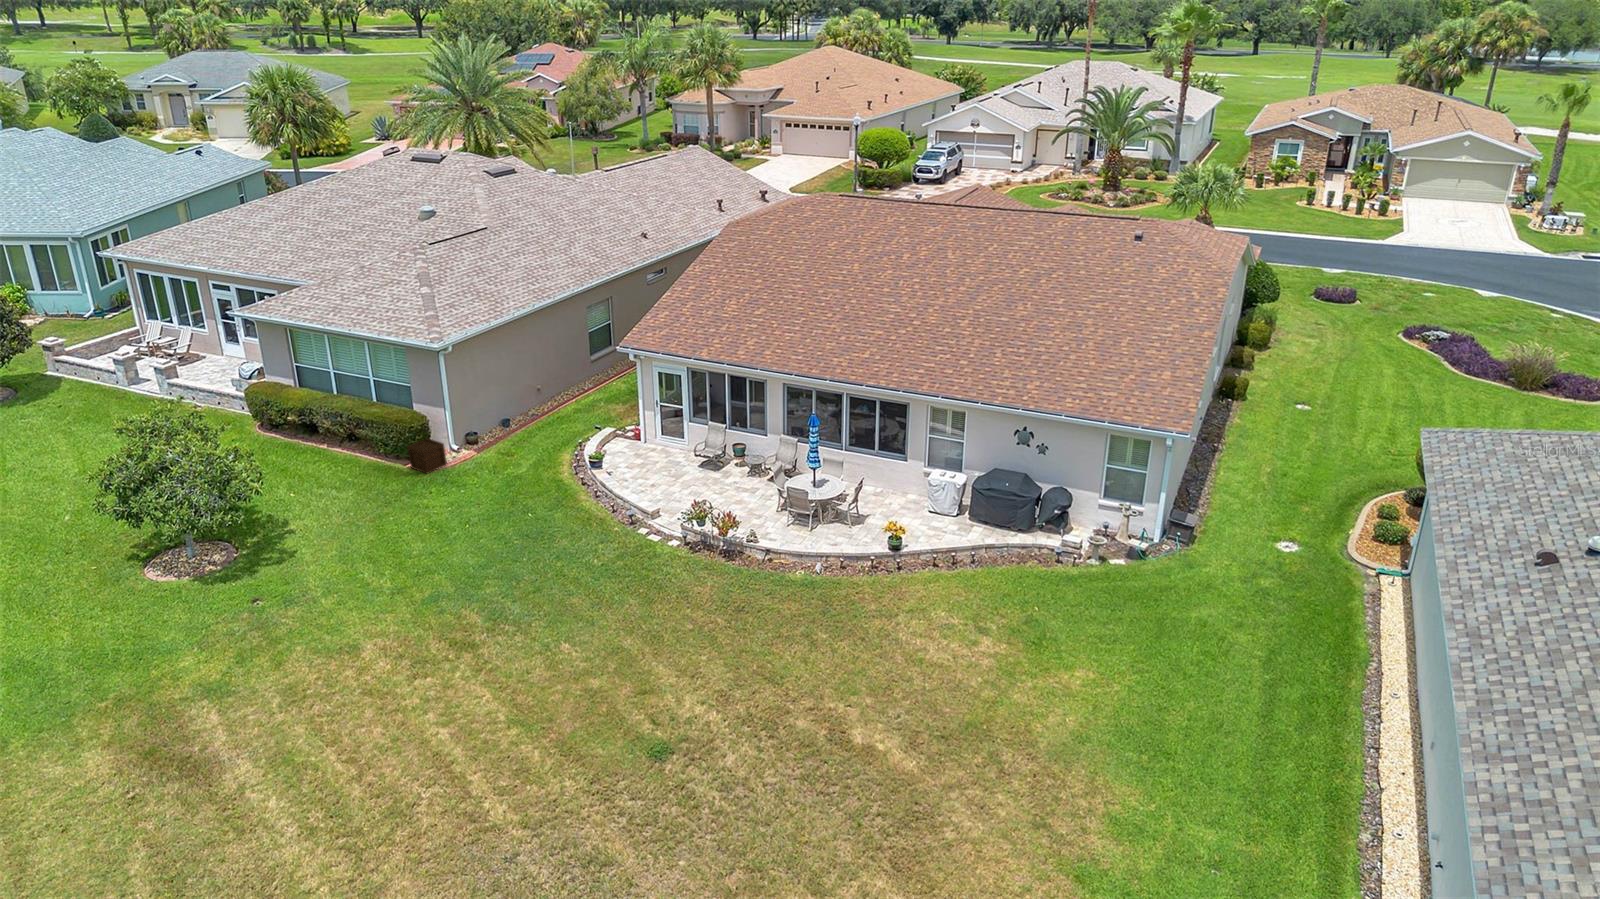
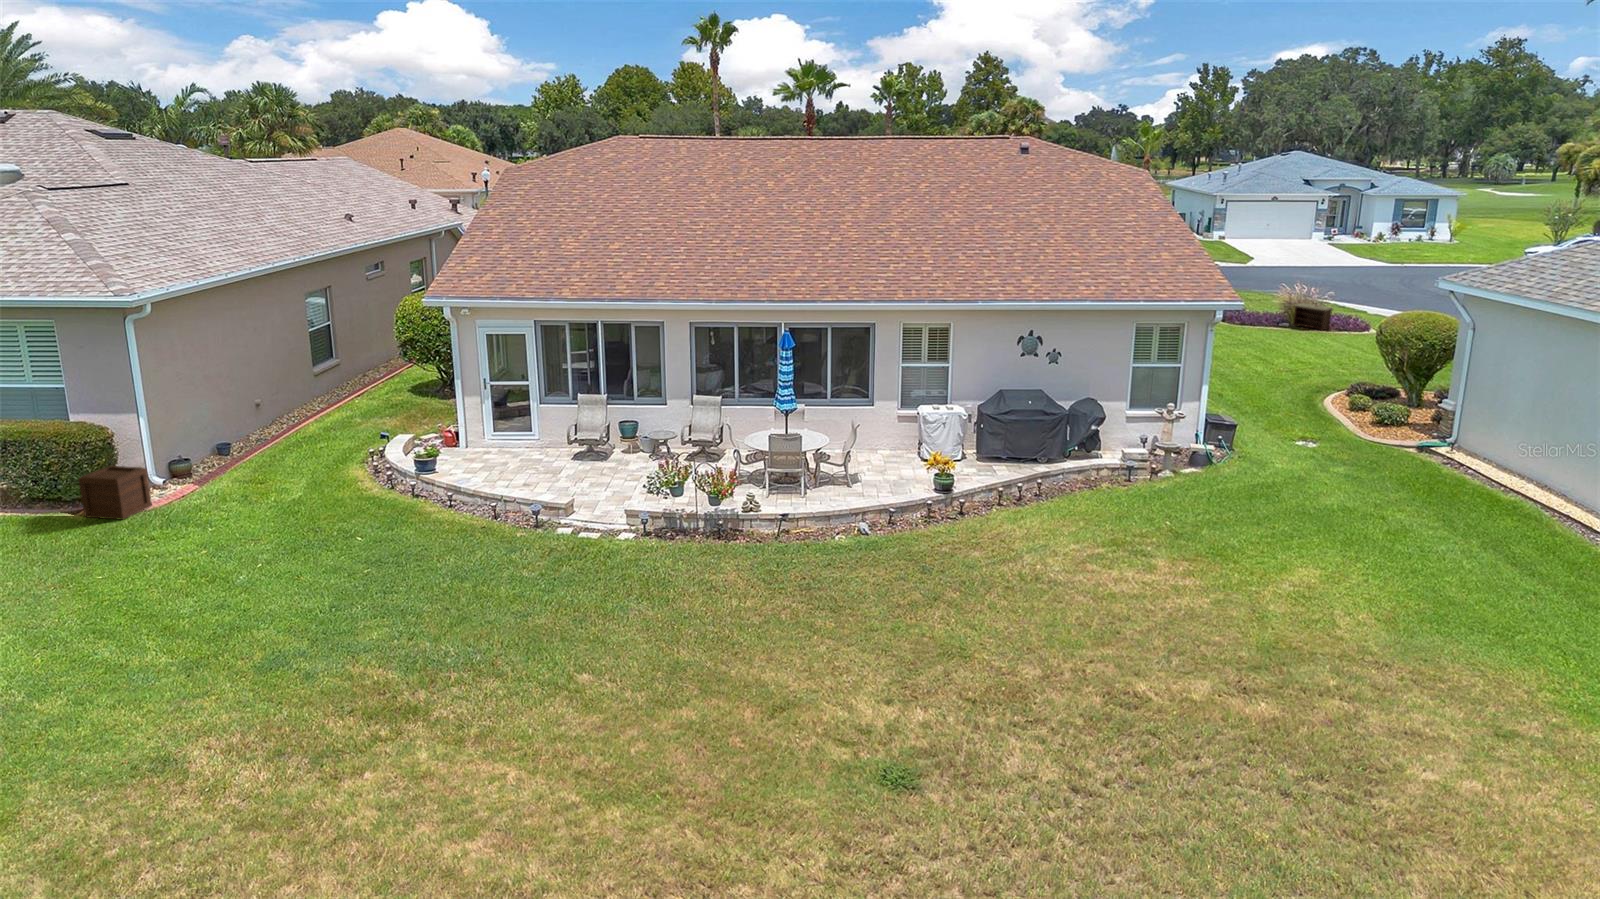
bench: none [1489,363,1531,396] -> present [1293,303,1333,330]

